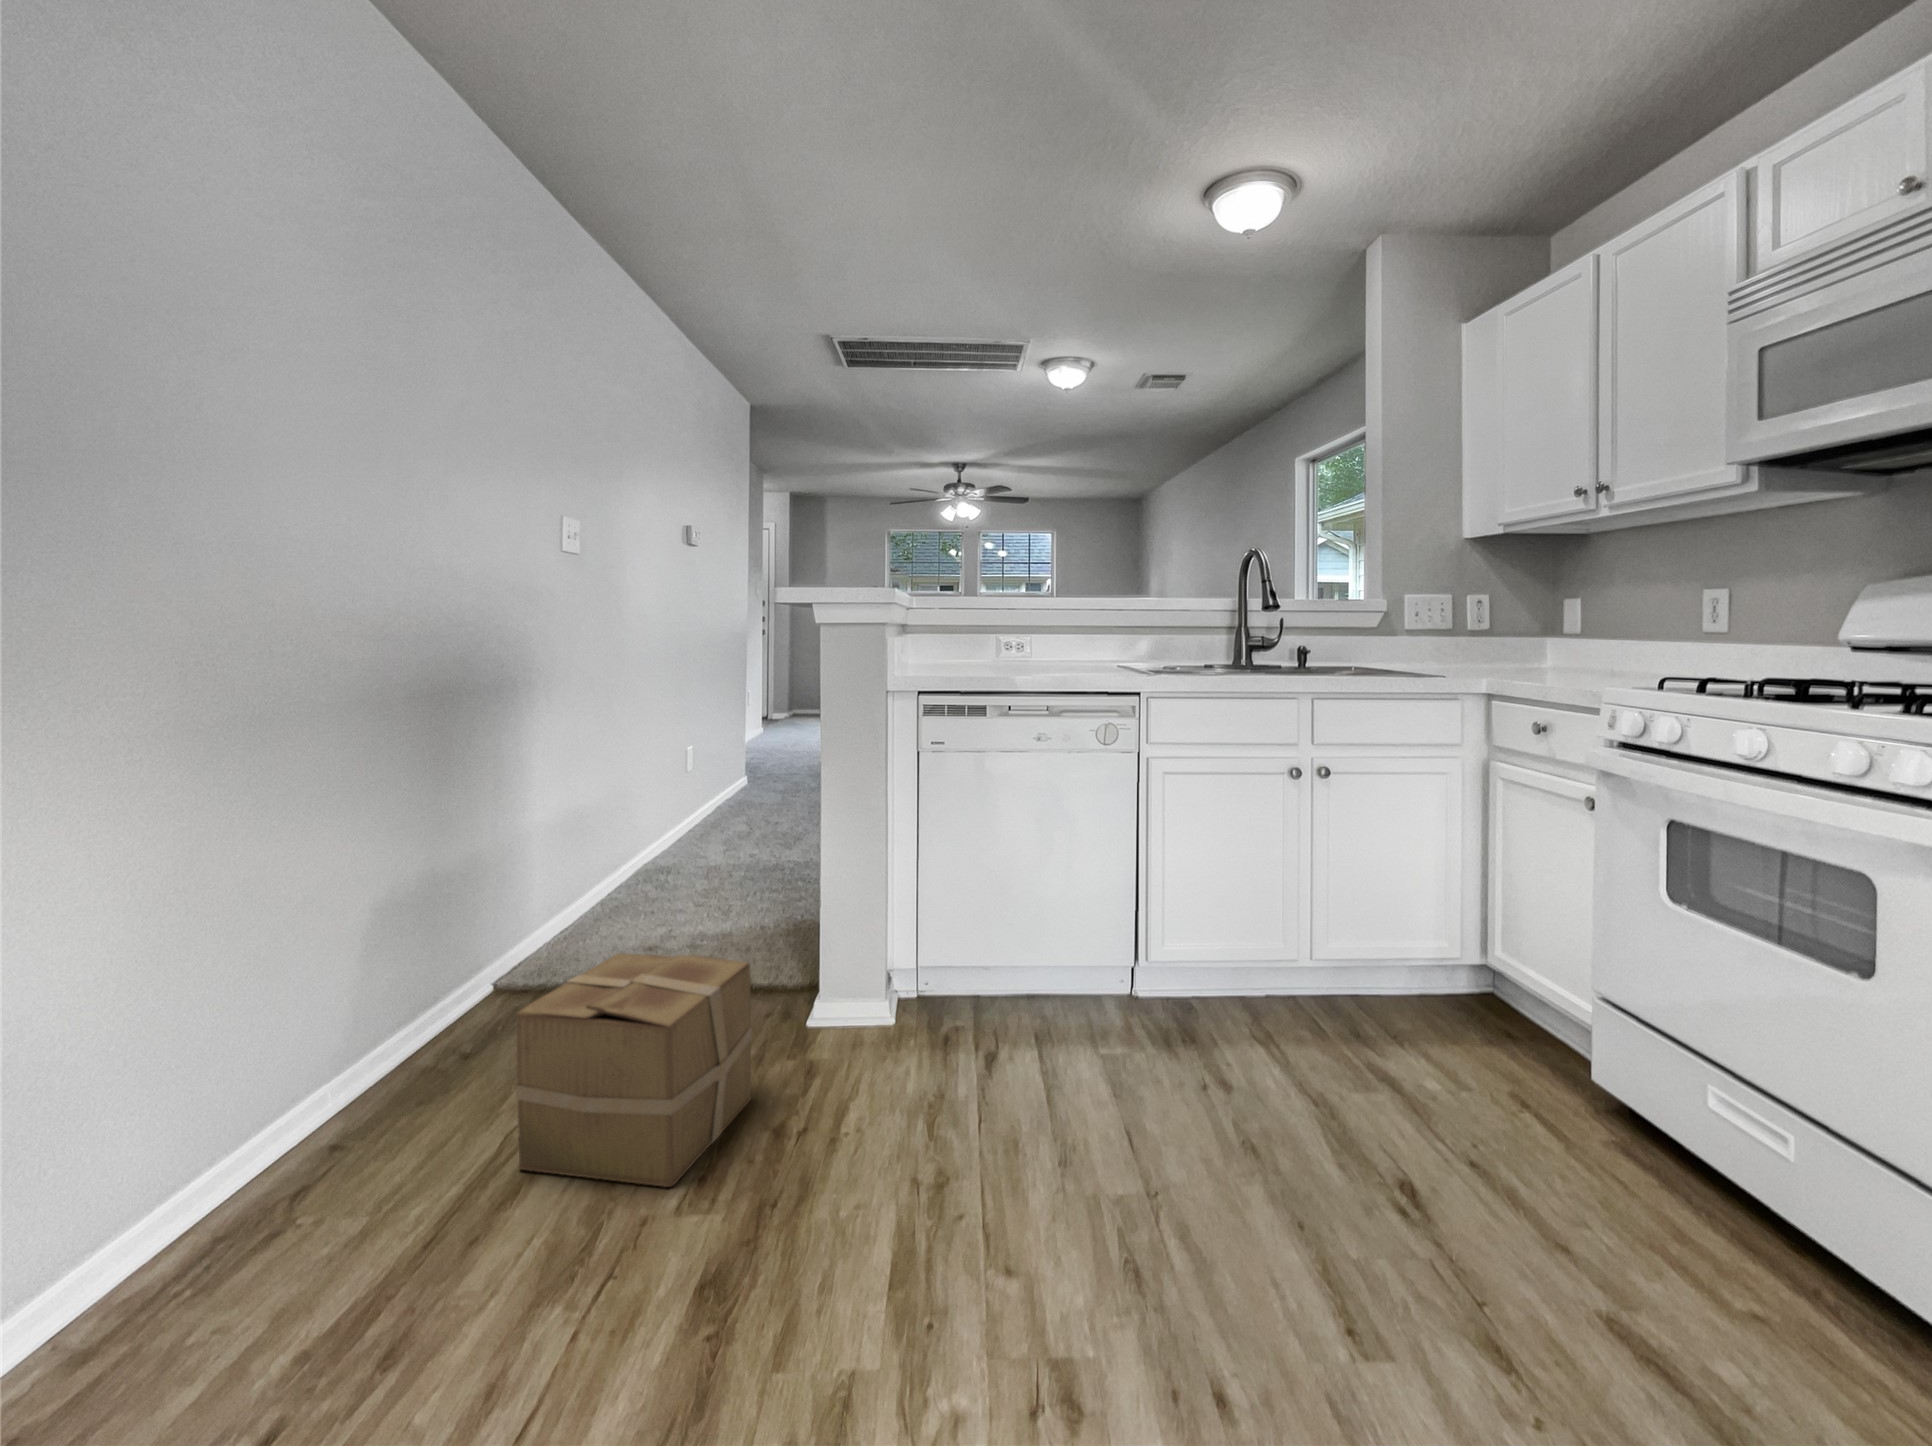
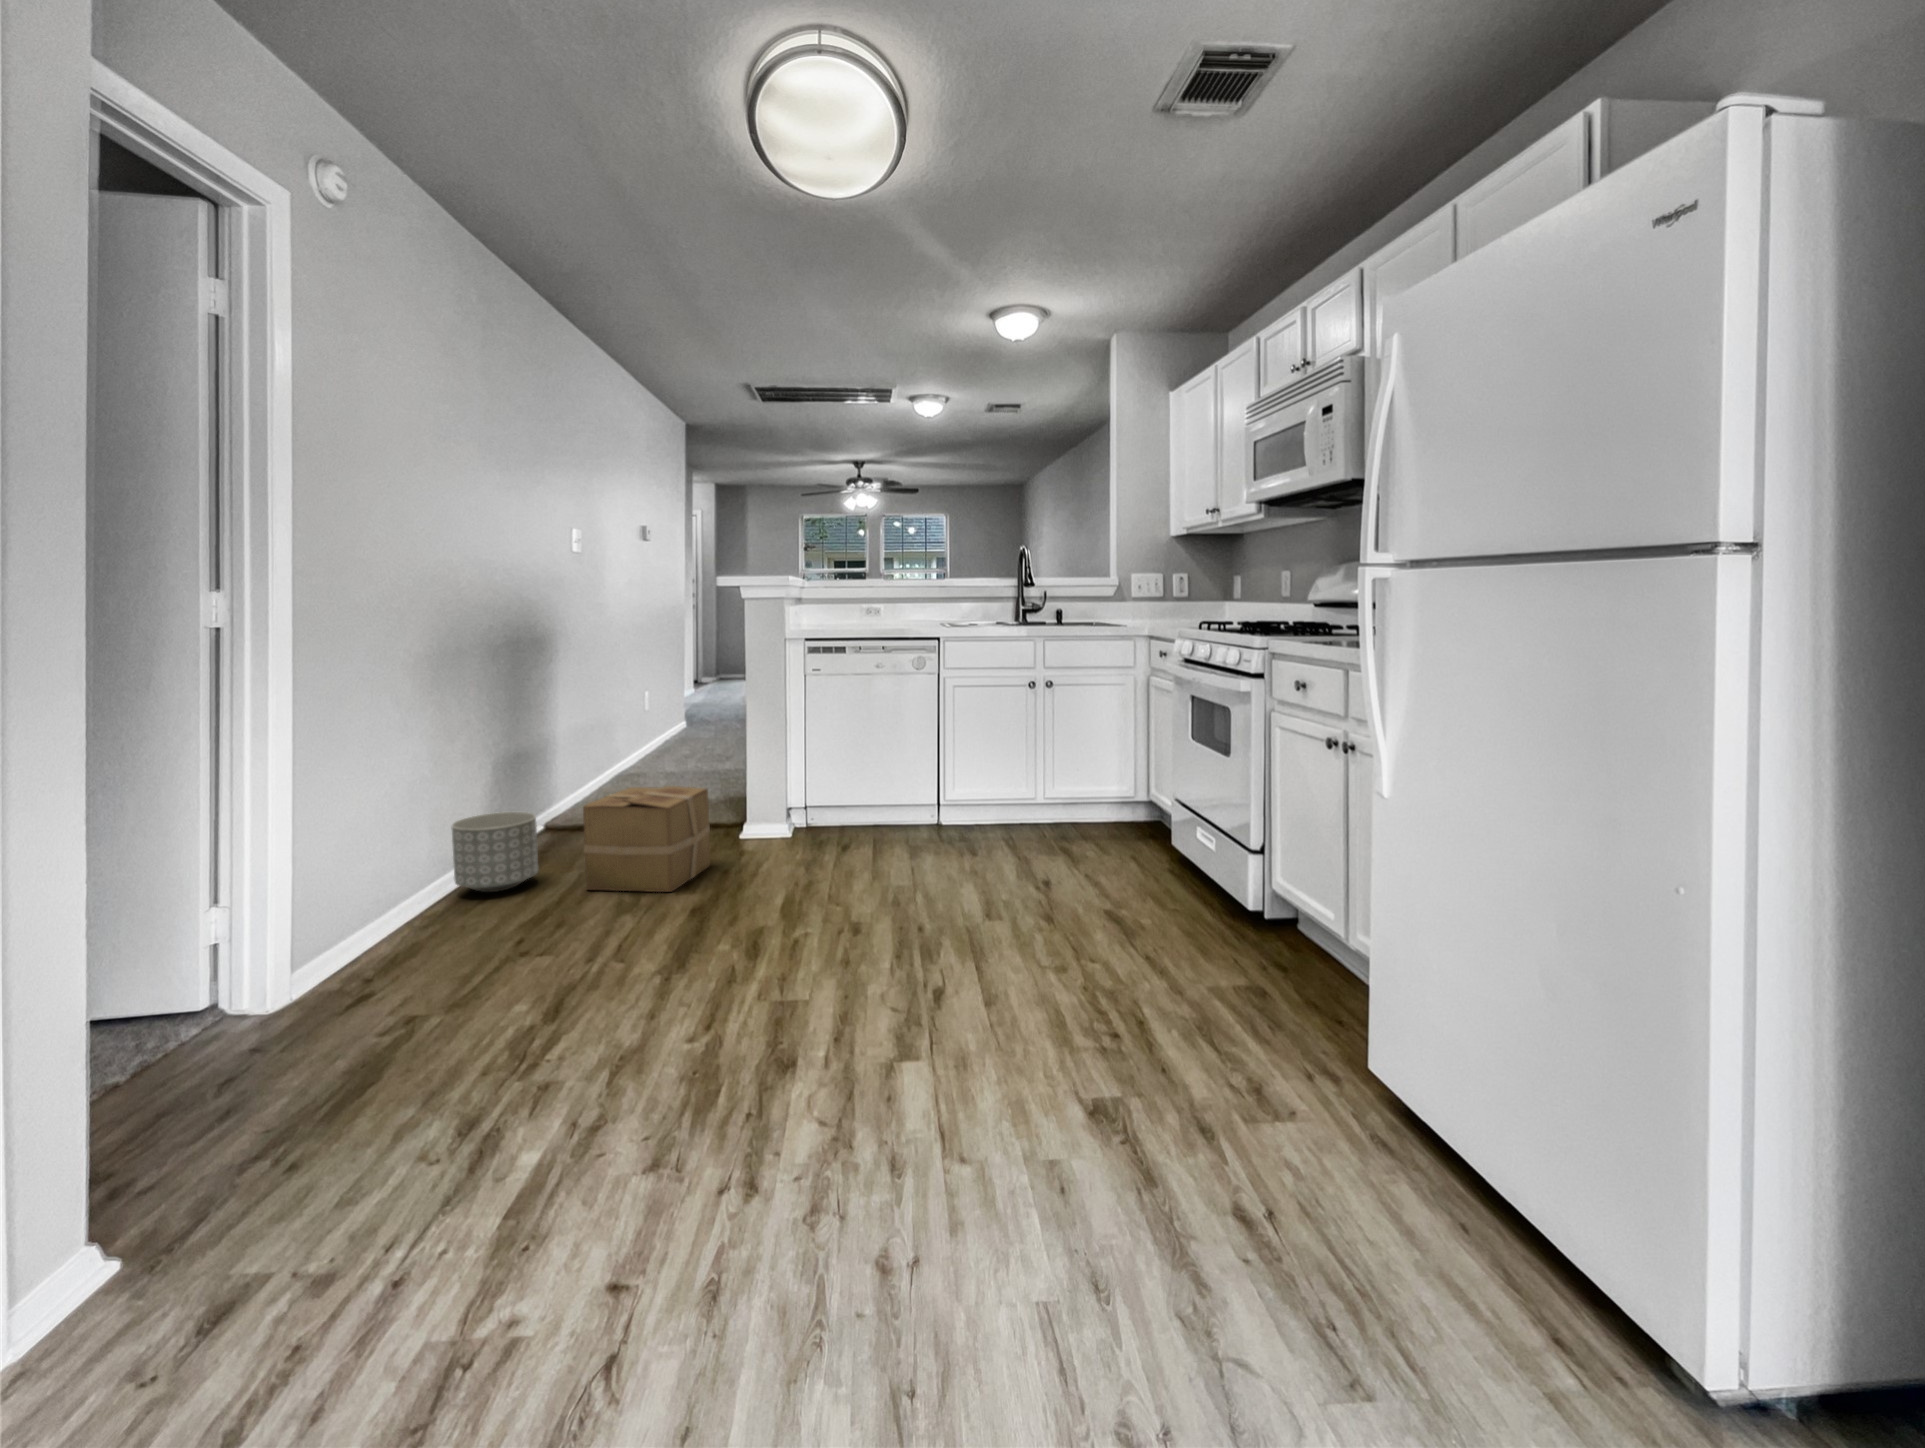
planter: none [280,1000,447,1168] -> present [452,812,538,892]

